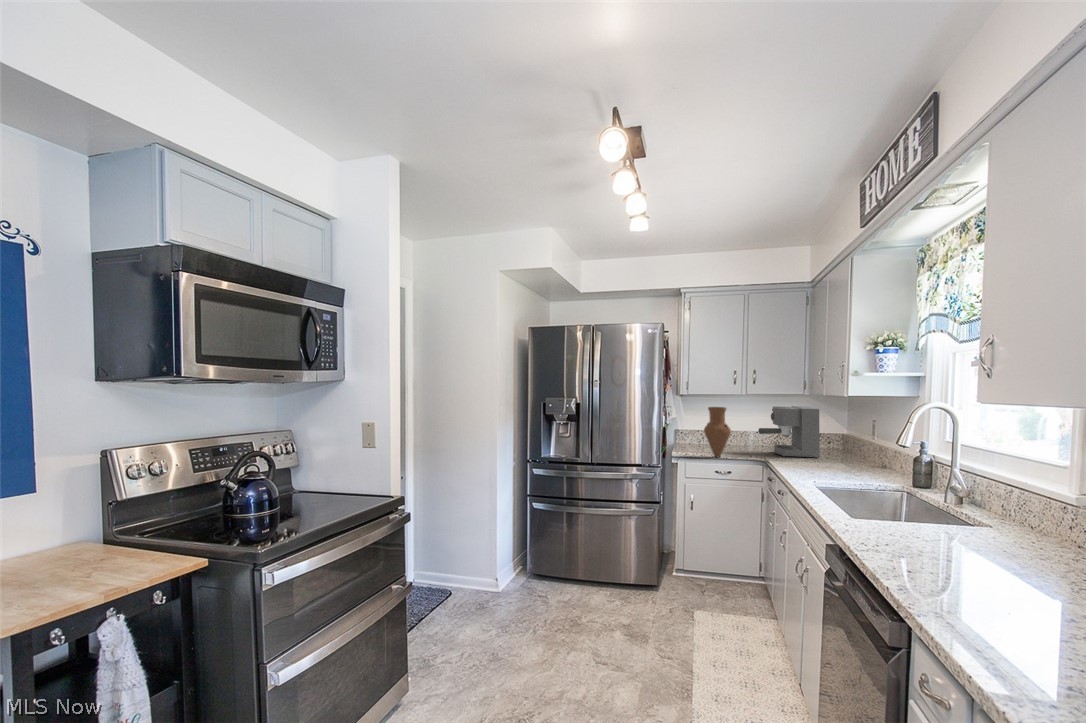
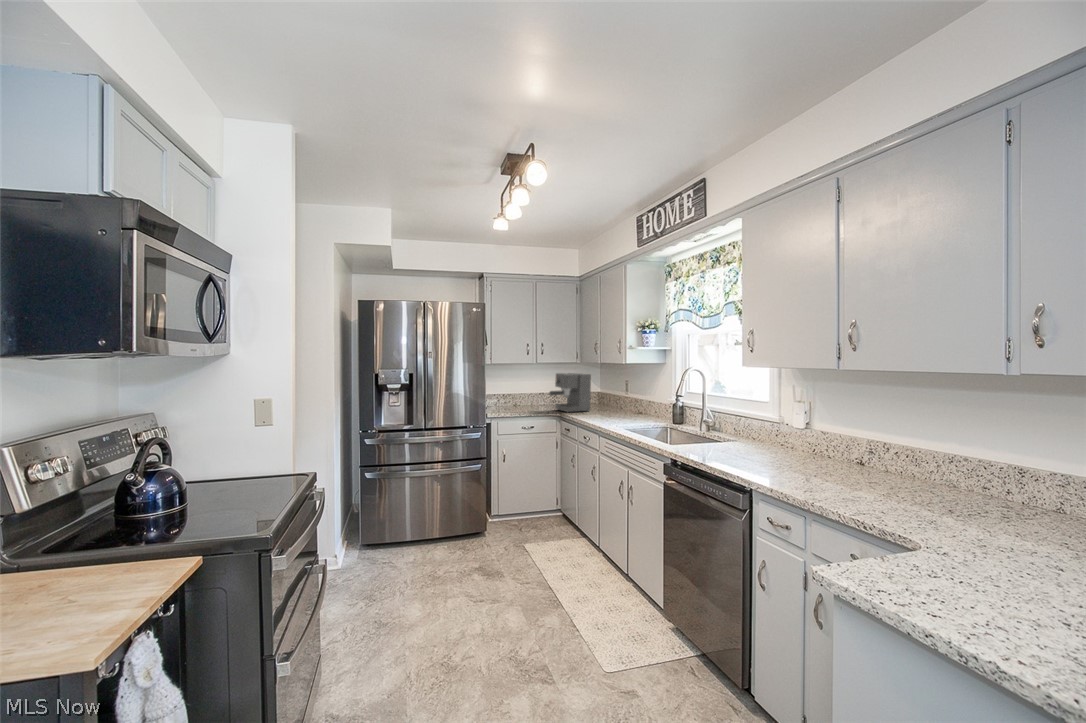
vase: present [704,407,731,457] -> none [516,374,537,416]

